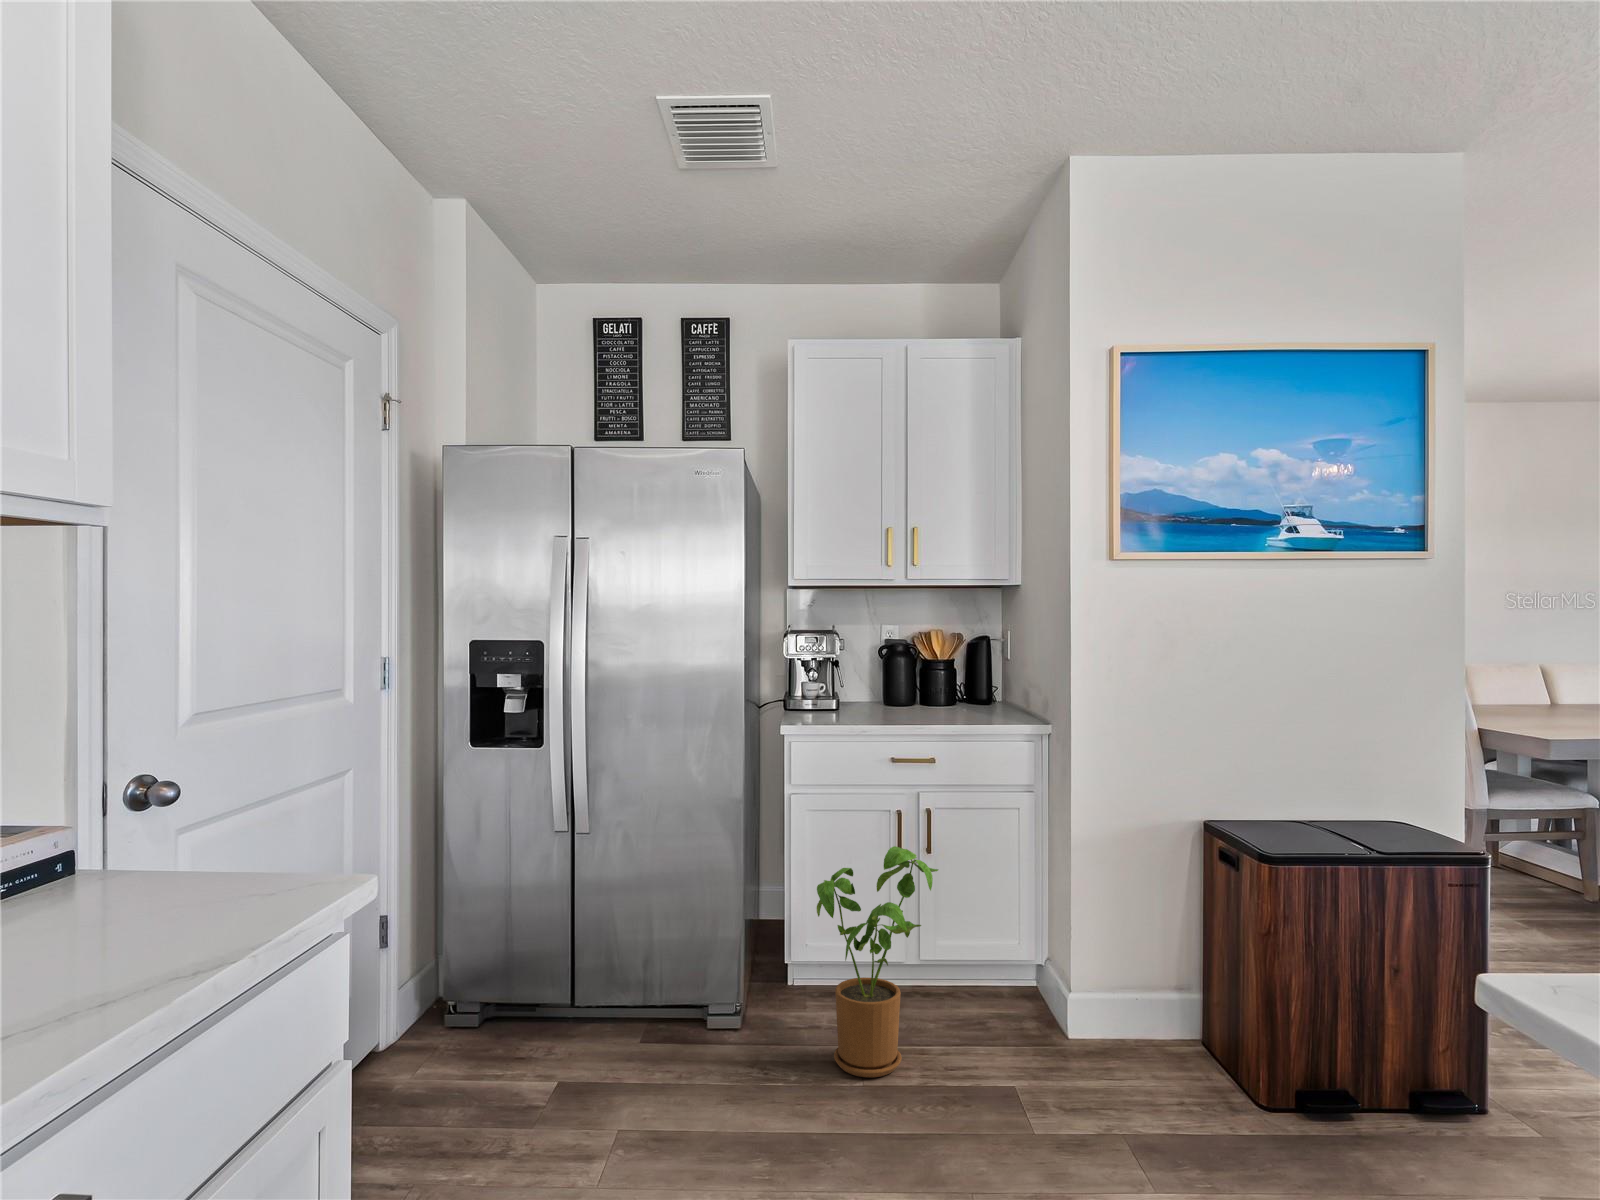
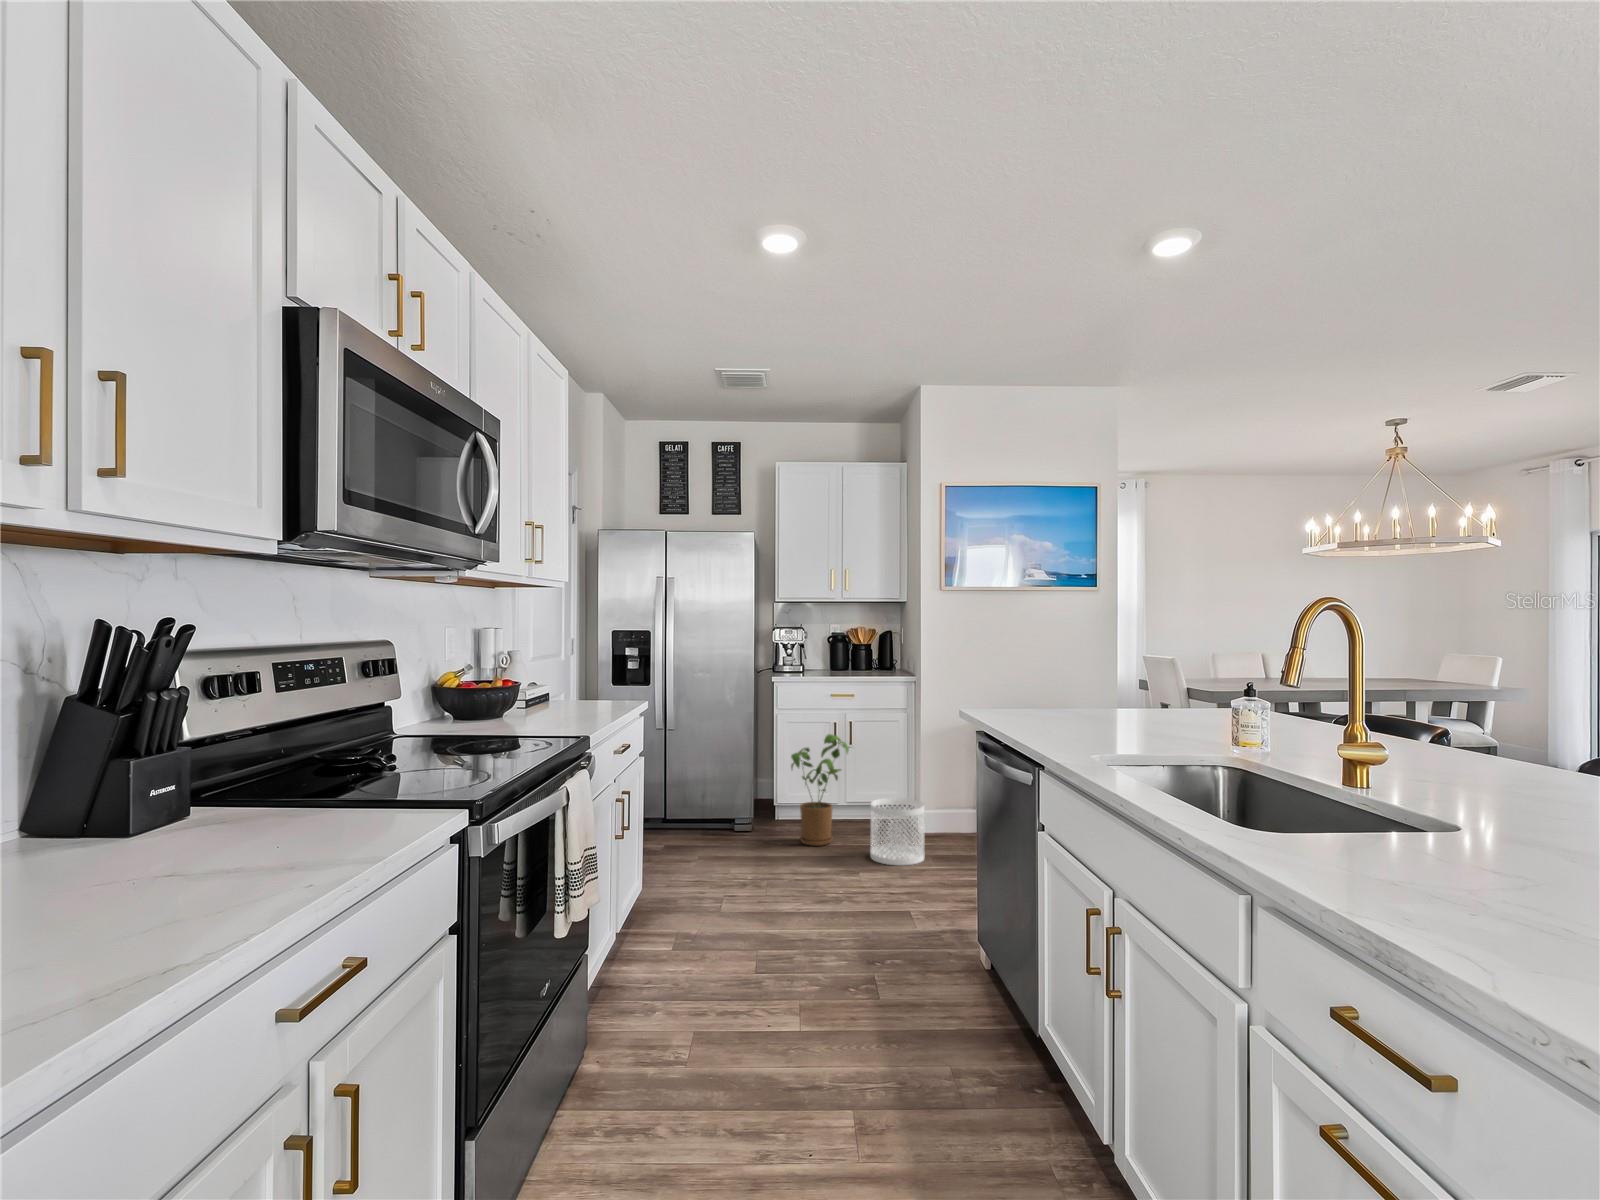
waste basket: none [986,988,1105,1159] -> present [870,798,924,865]

